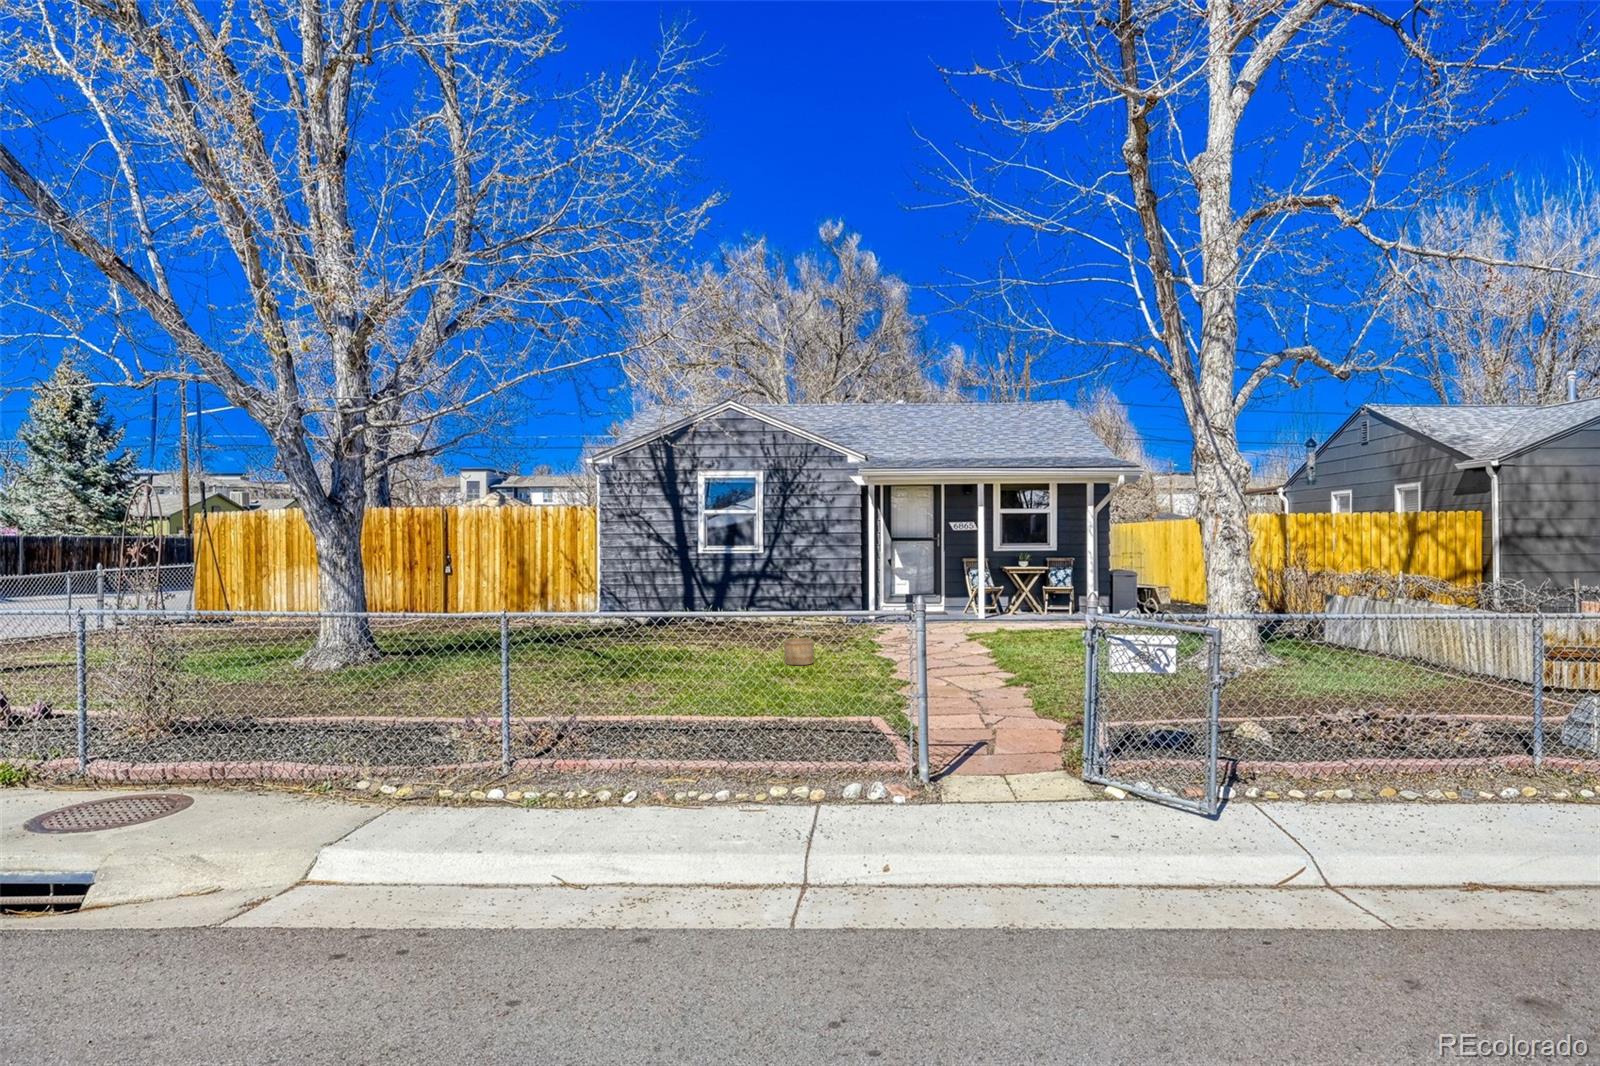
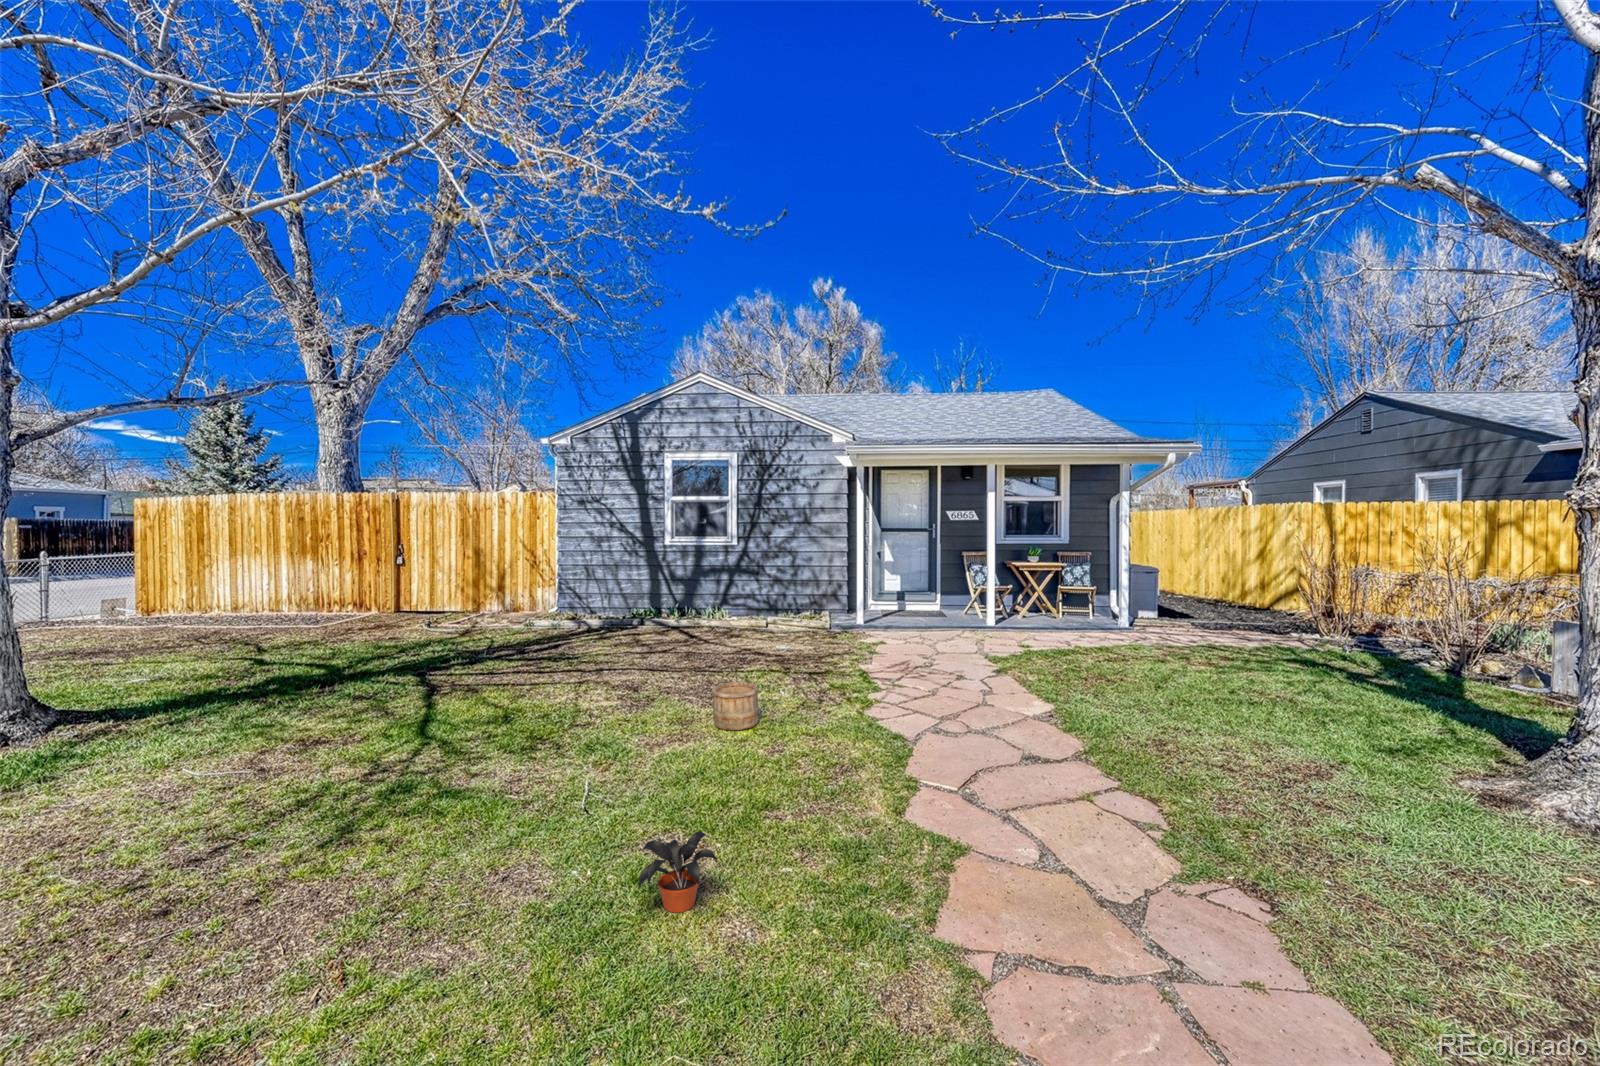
potted plant: none [787,673,822,702] -> present [638,832,718,913]

